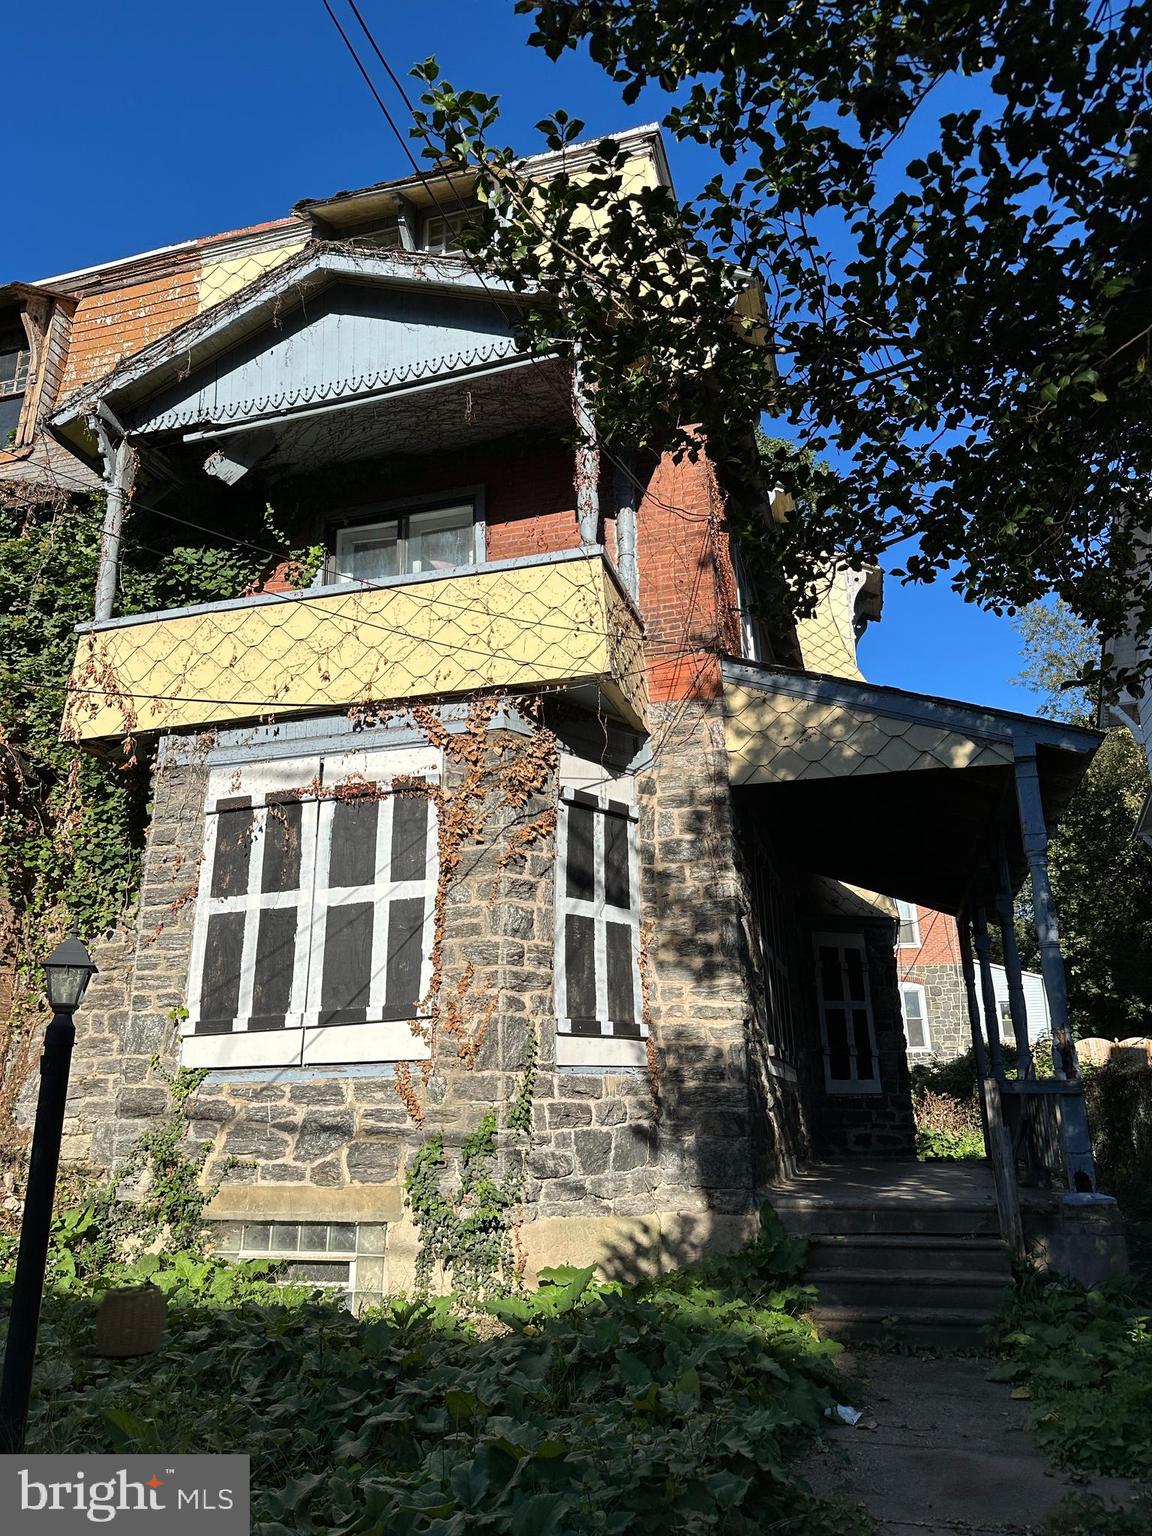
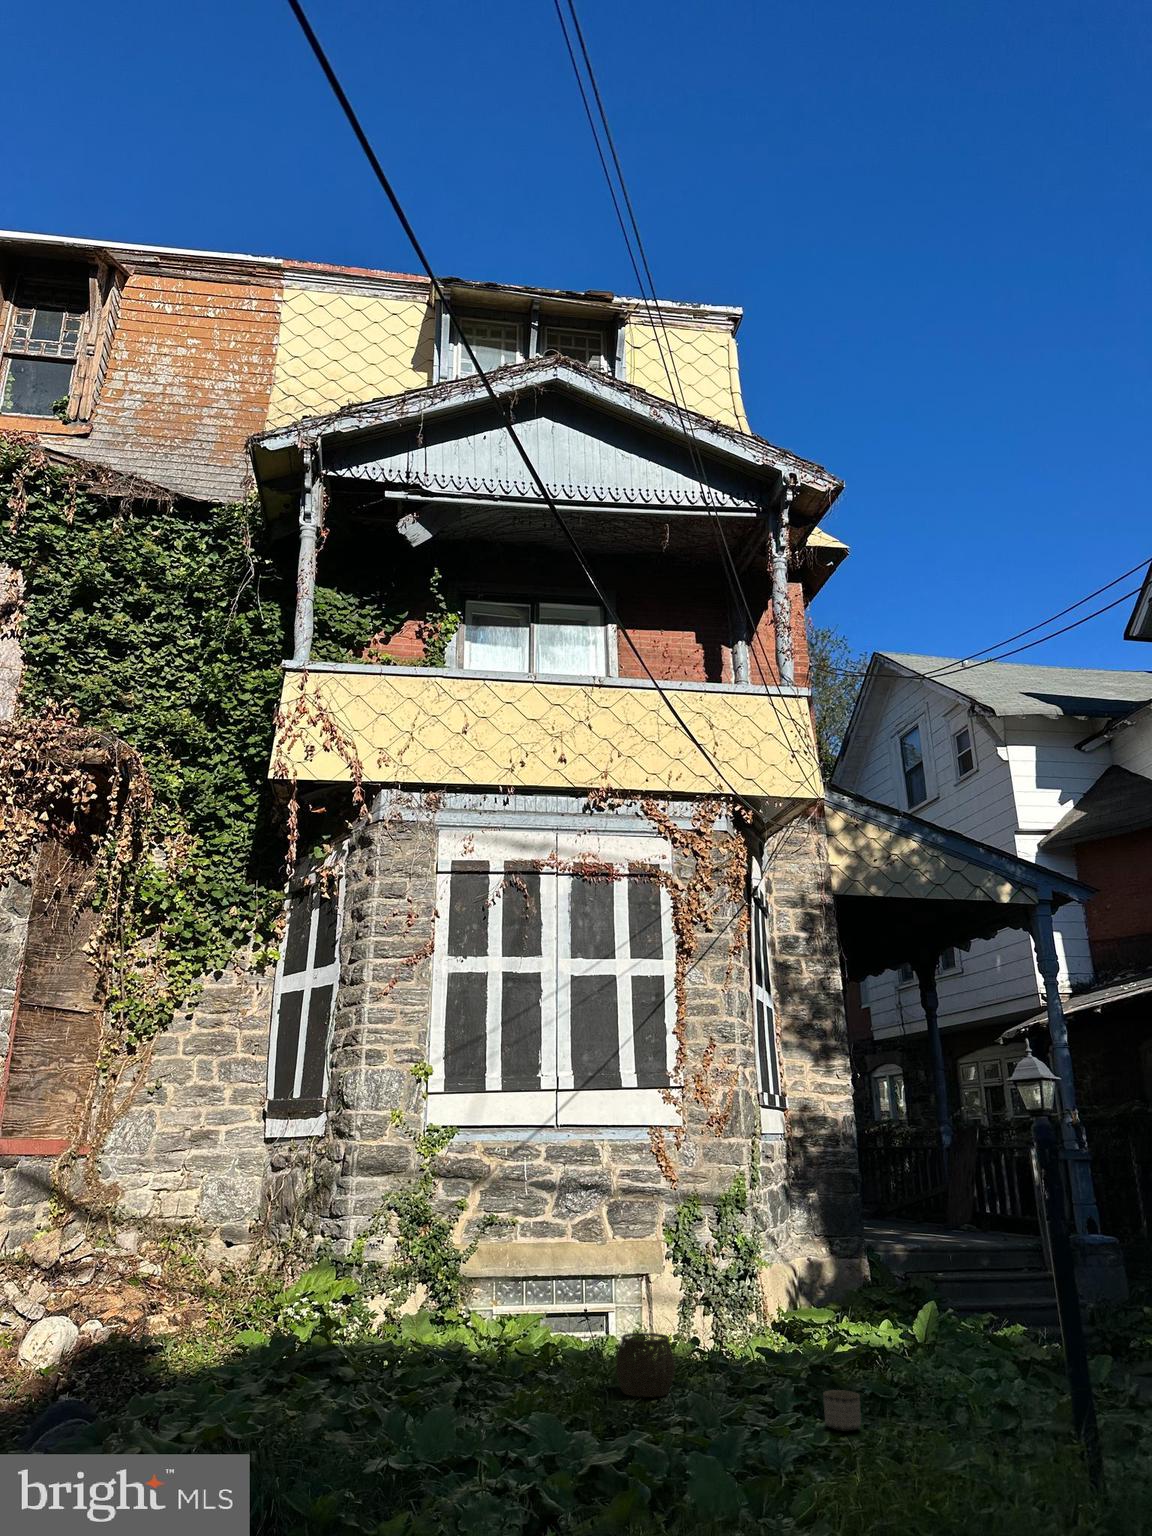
planter: none [174,1360,222,1410] -> present [823,1390,861,1431]

